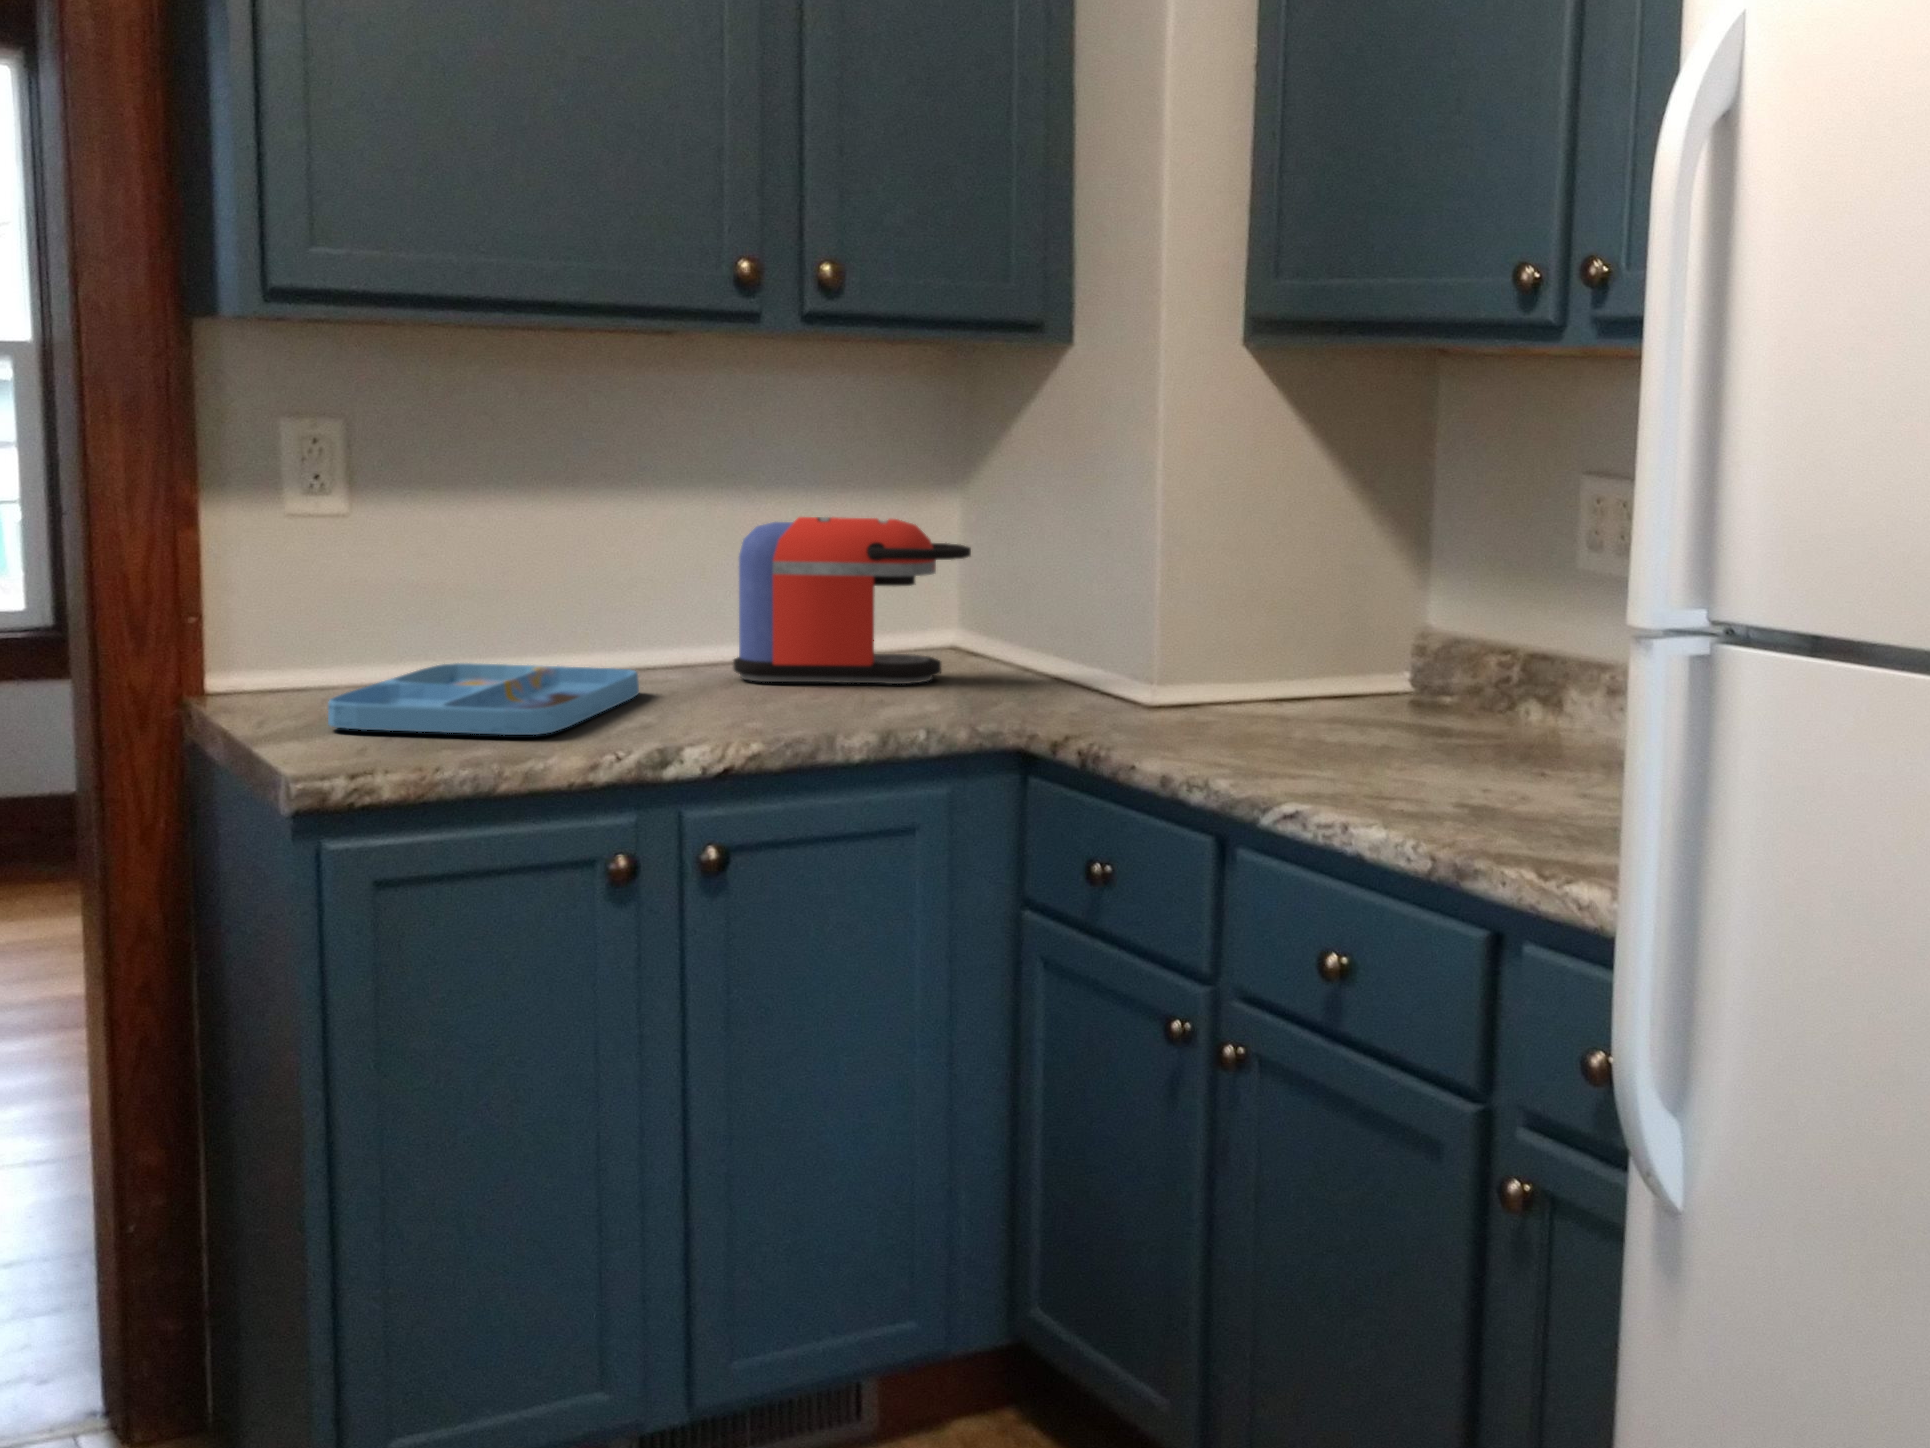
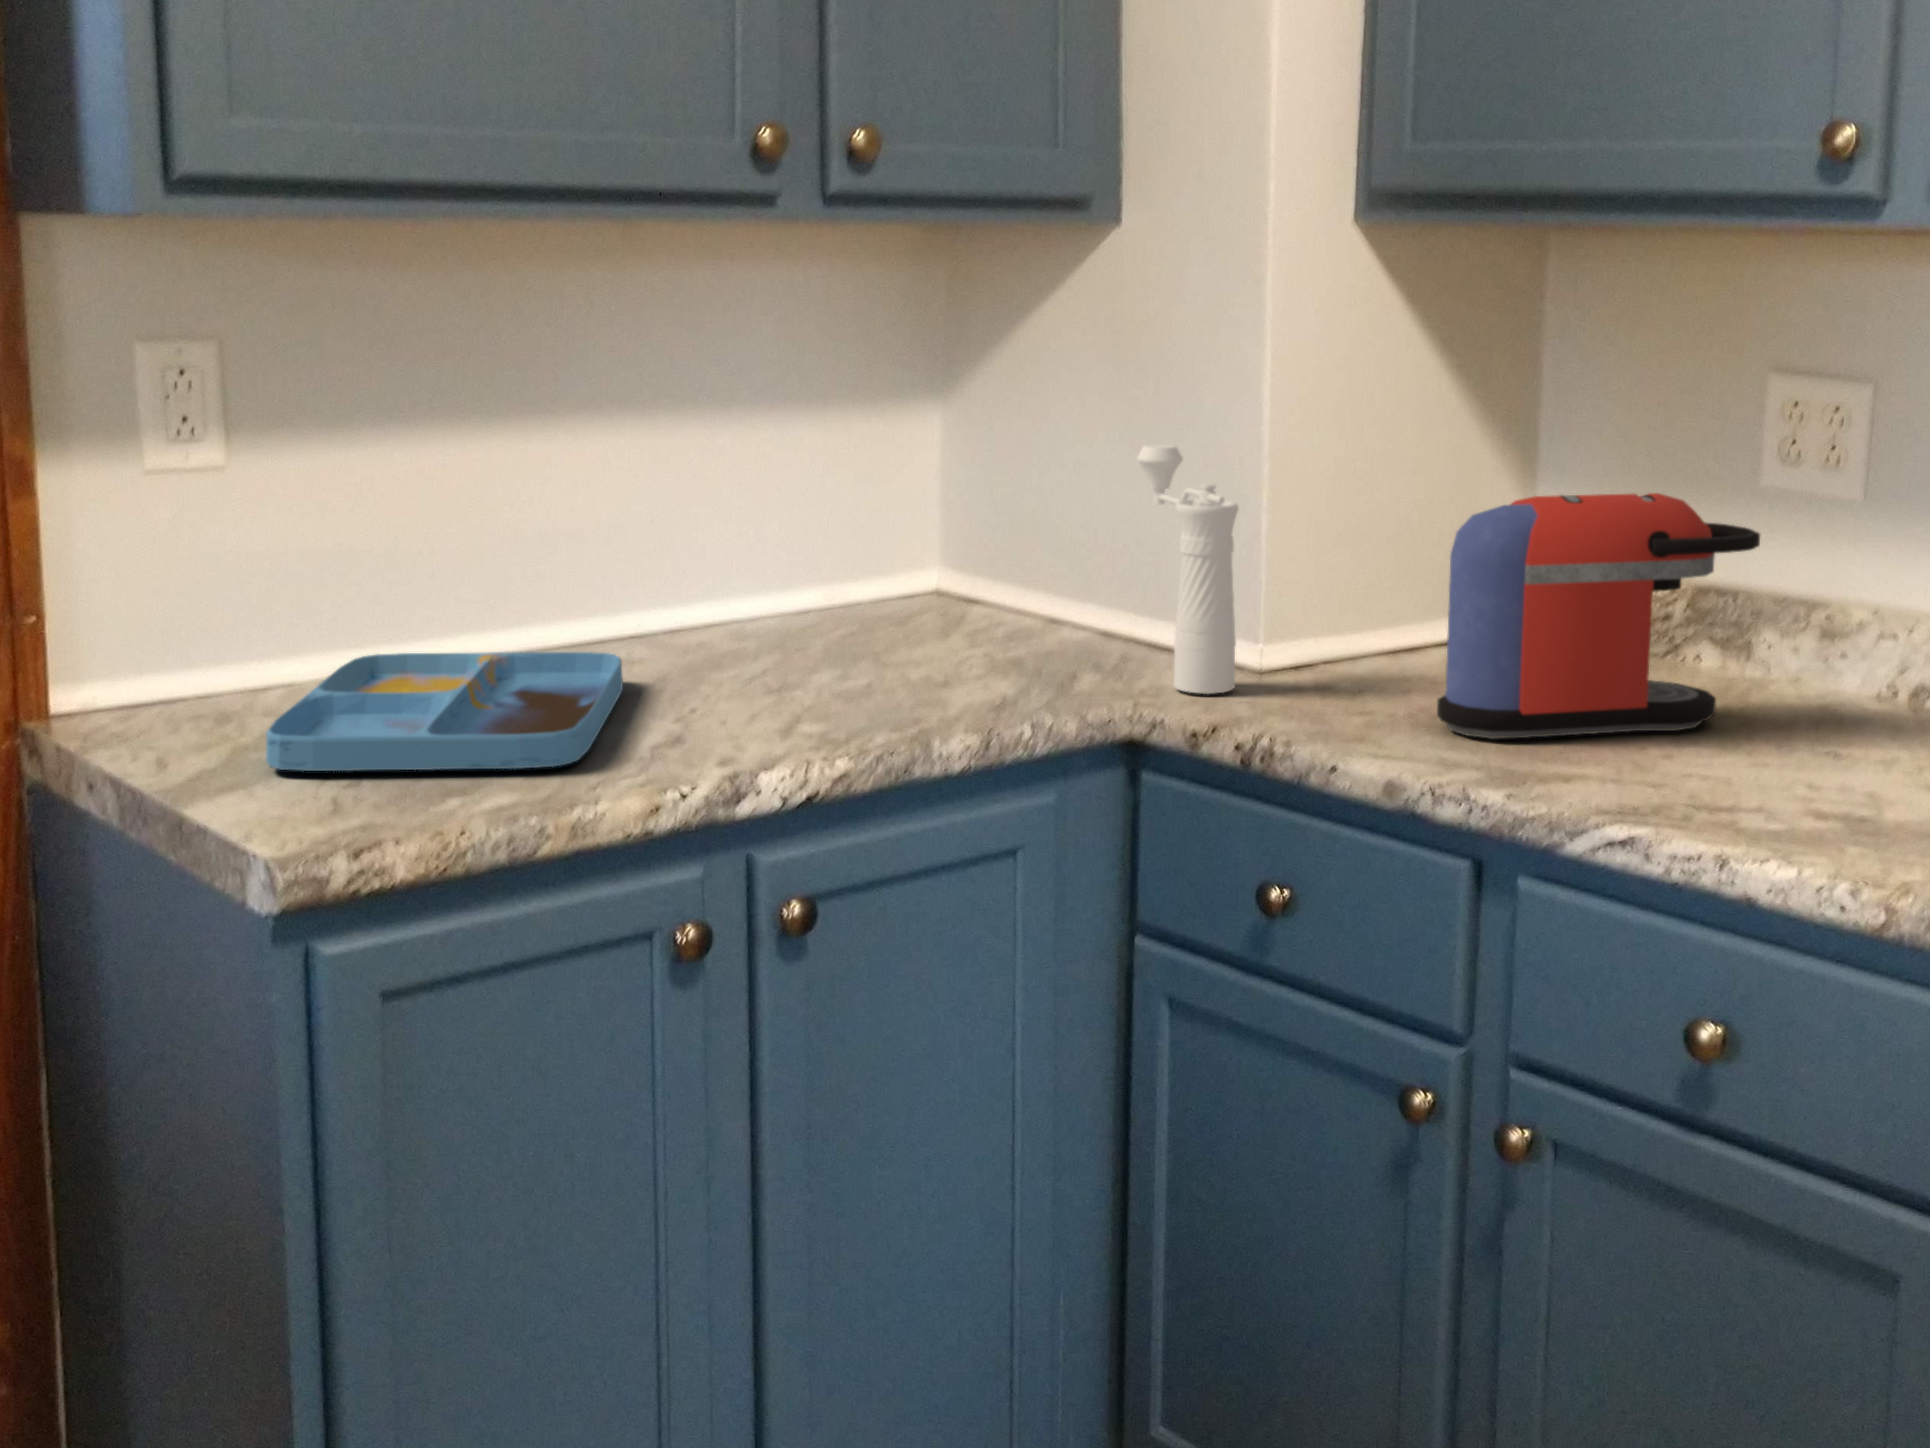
coffee maker: present [733,517,971,684] -> present [1437,493,1760,739]
pepper mill: none [1054,521,1115,718] -> present [1137,444,1239,694]

